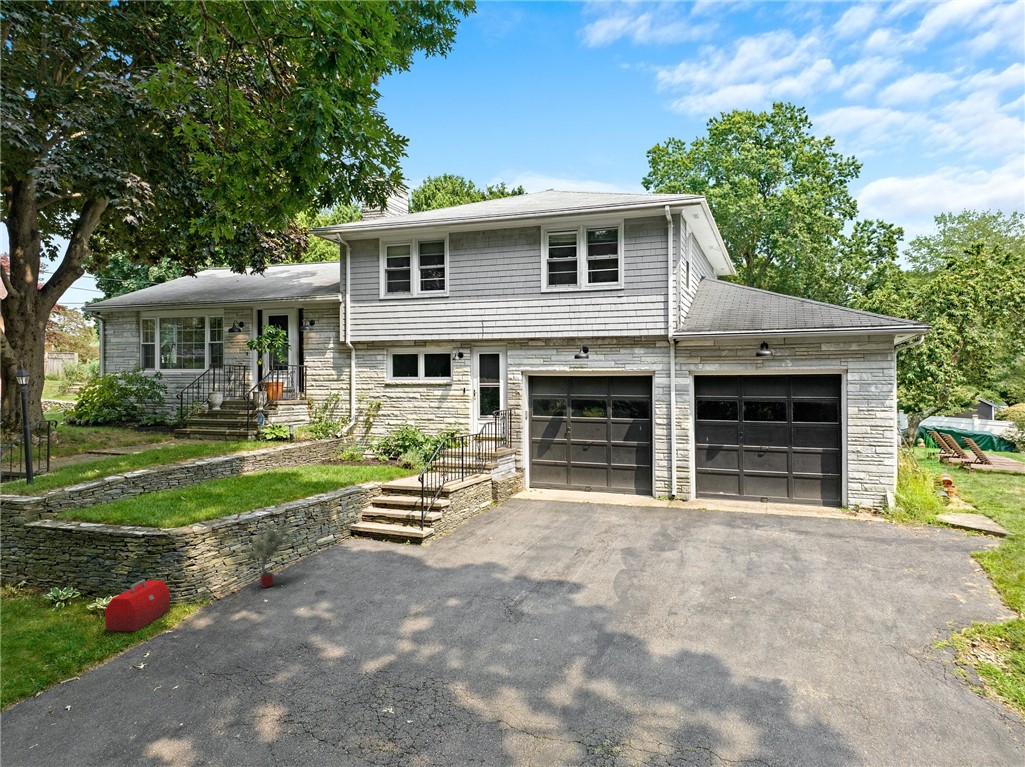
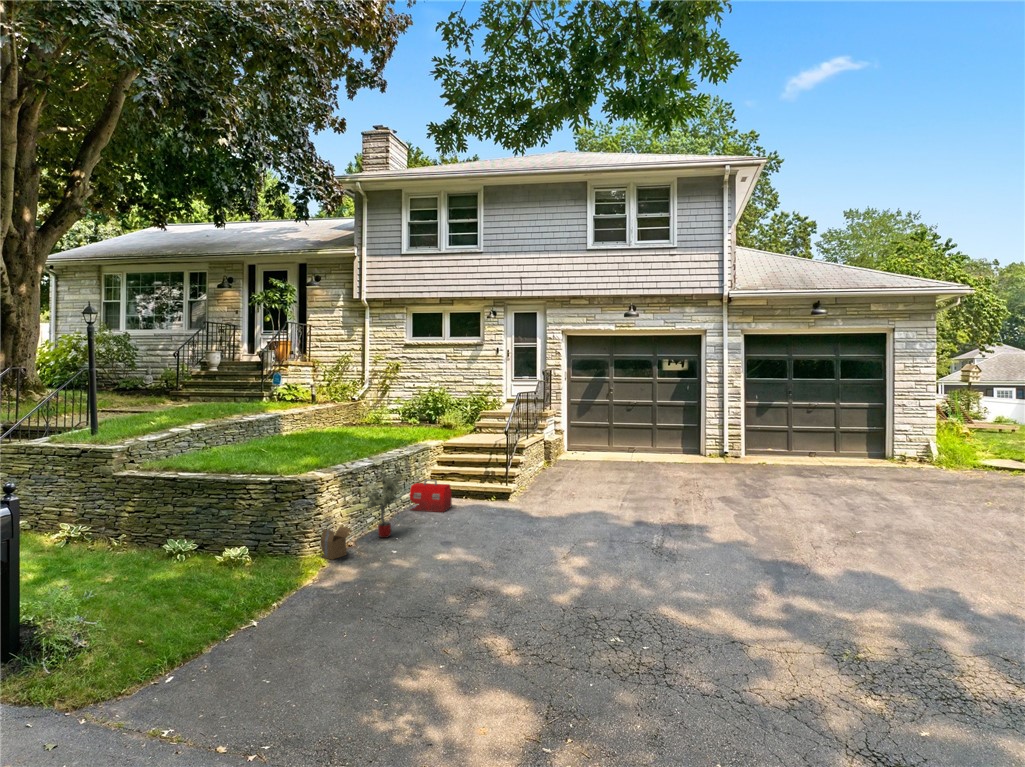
toolbox: present [105,579,170,631] -> present [409,479,452,512]
cardboard box: none [184,579,217,614] -> present [321,527,351,560]

